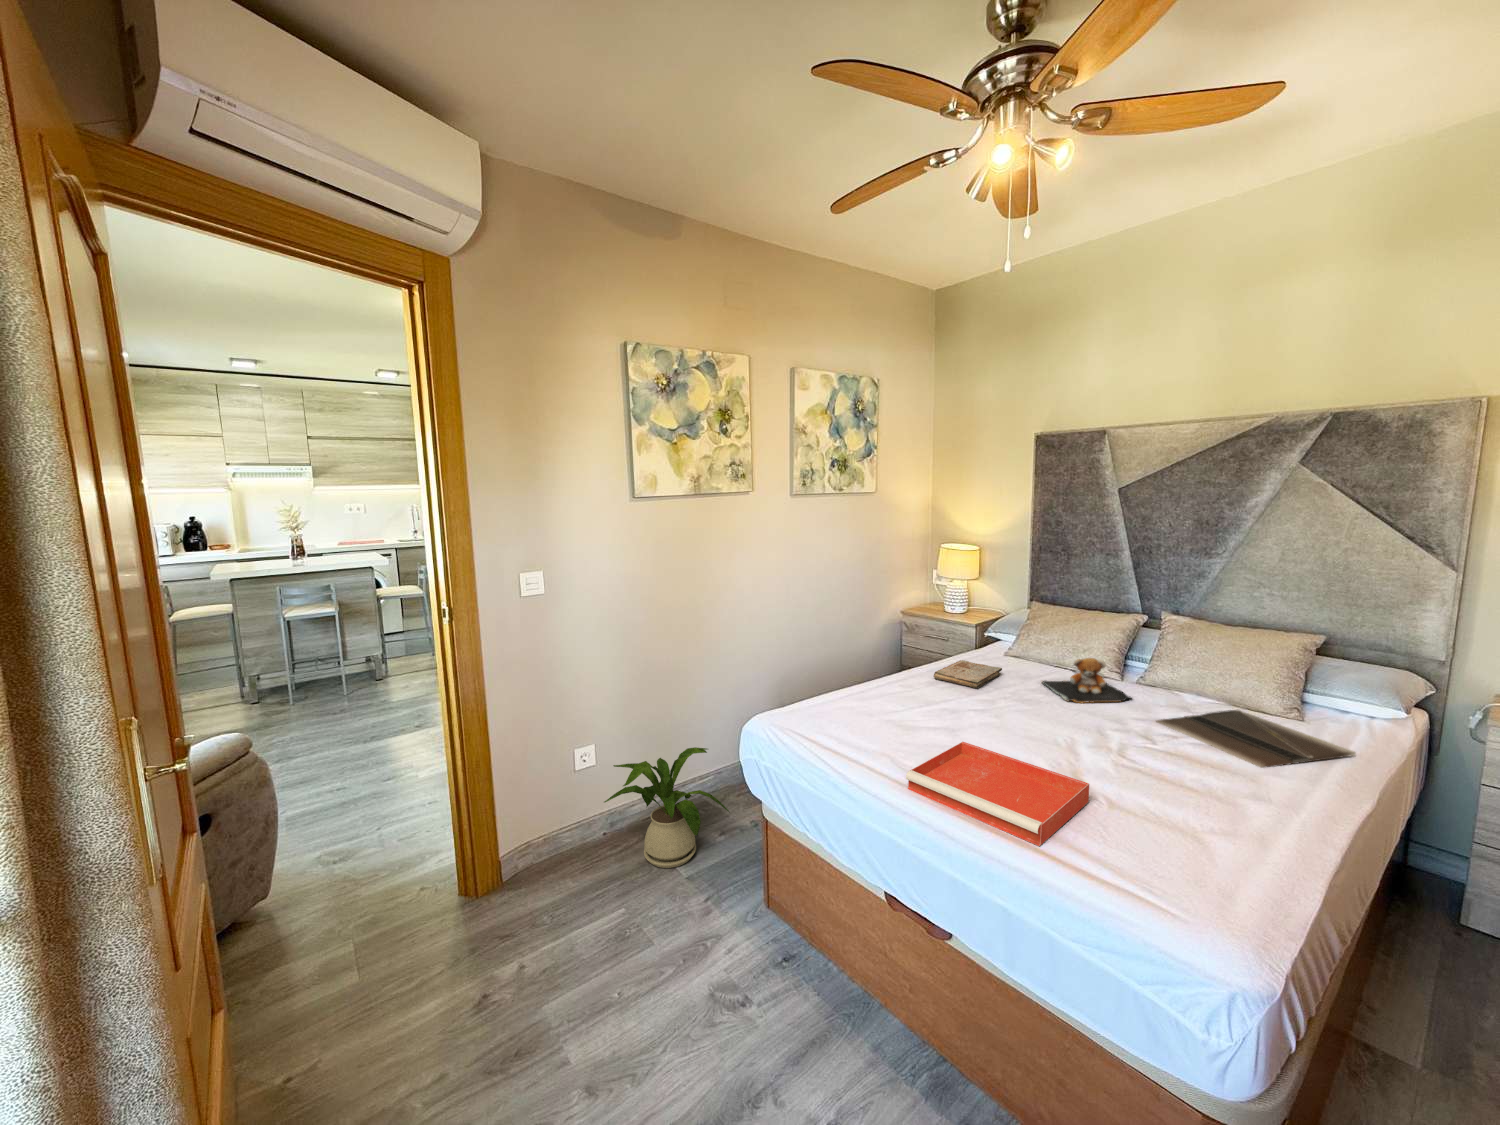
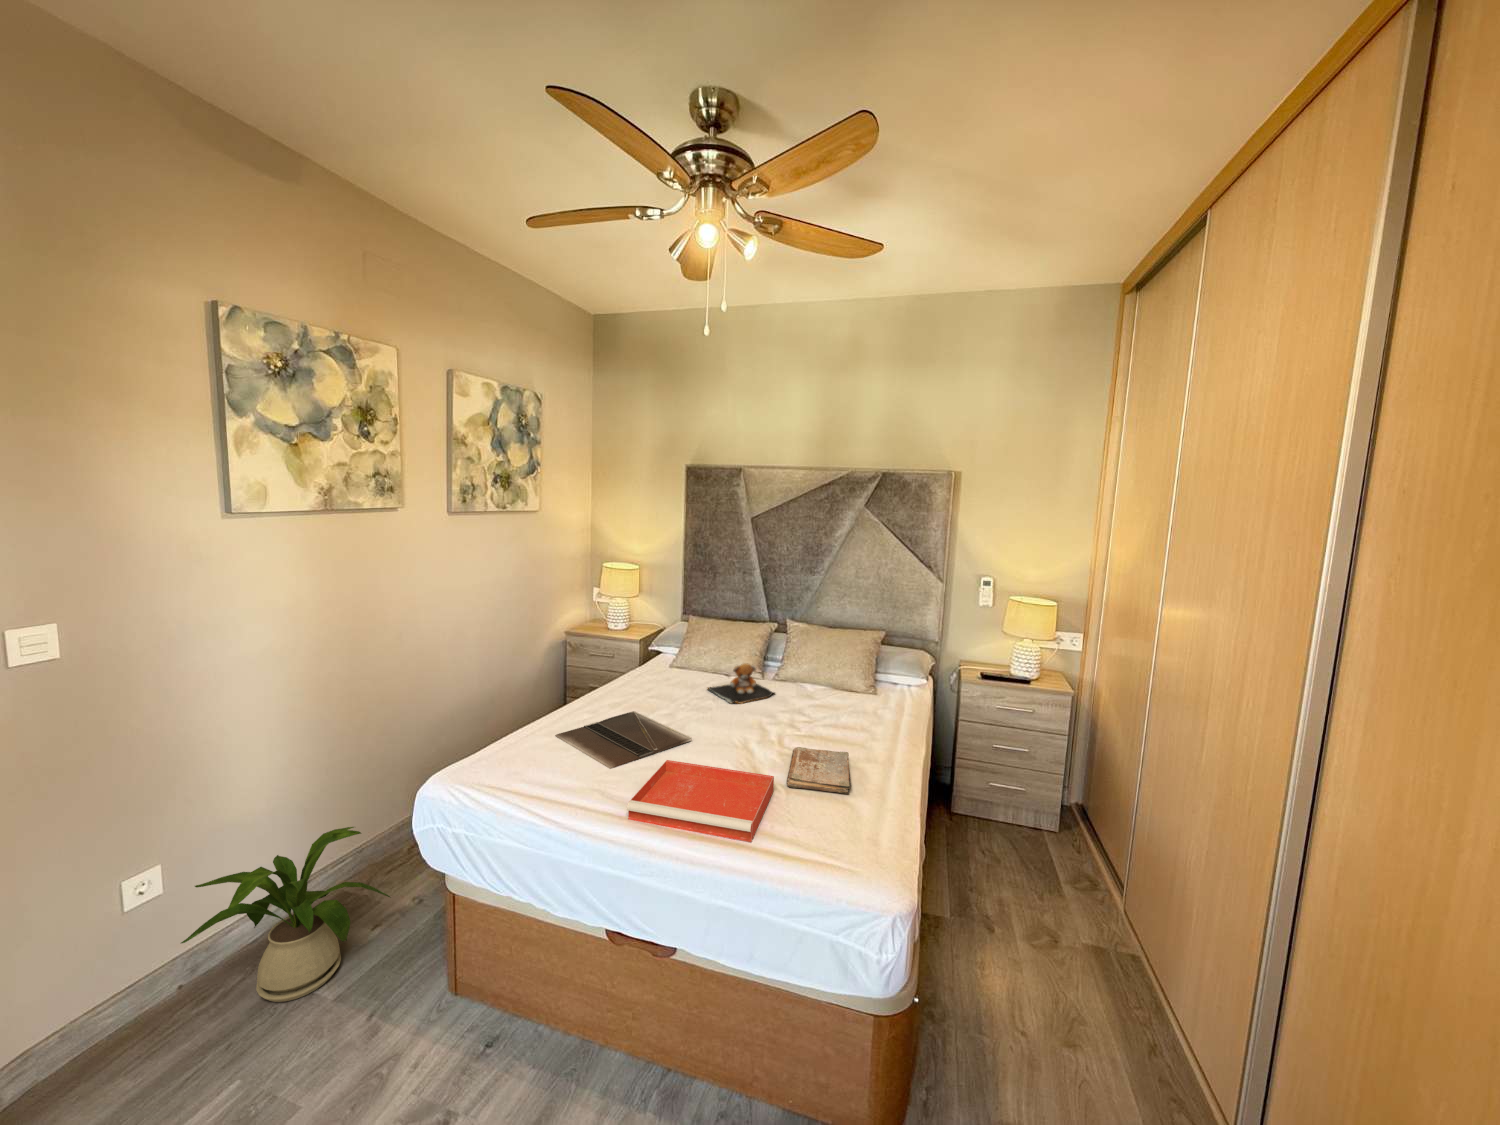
book: present [934,660,1002,688] -> present [787,747,852,794]
laptop: present [1156,710,1356,768] -> present [555,711,692,769]

